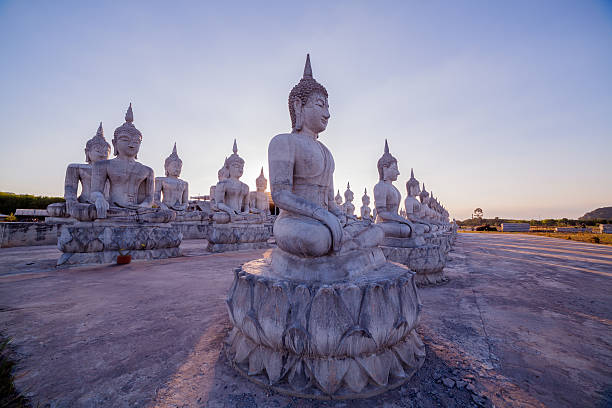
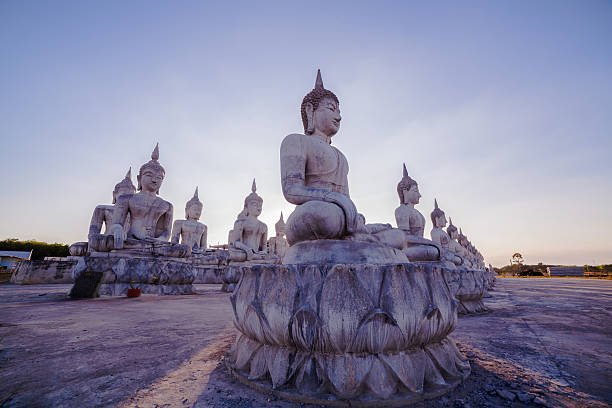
backpack: none [58,242,92,268] -> present [69,271,105,298]

